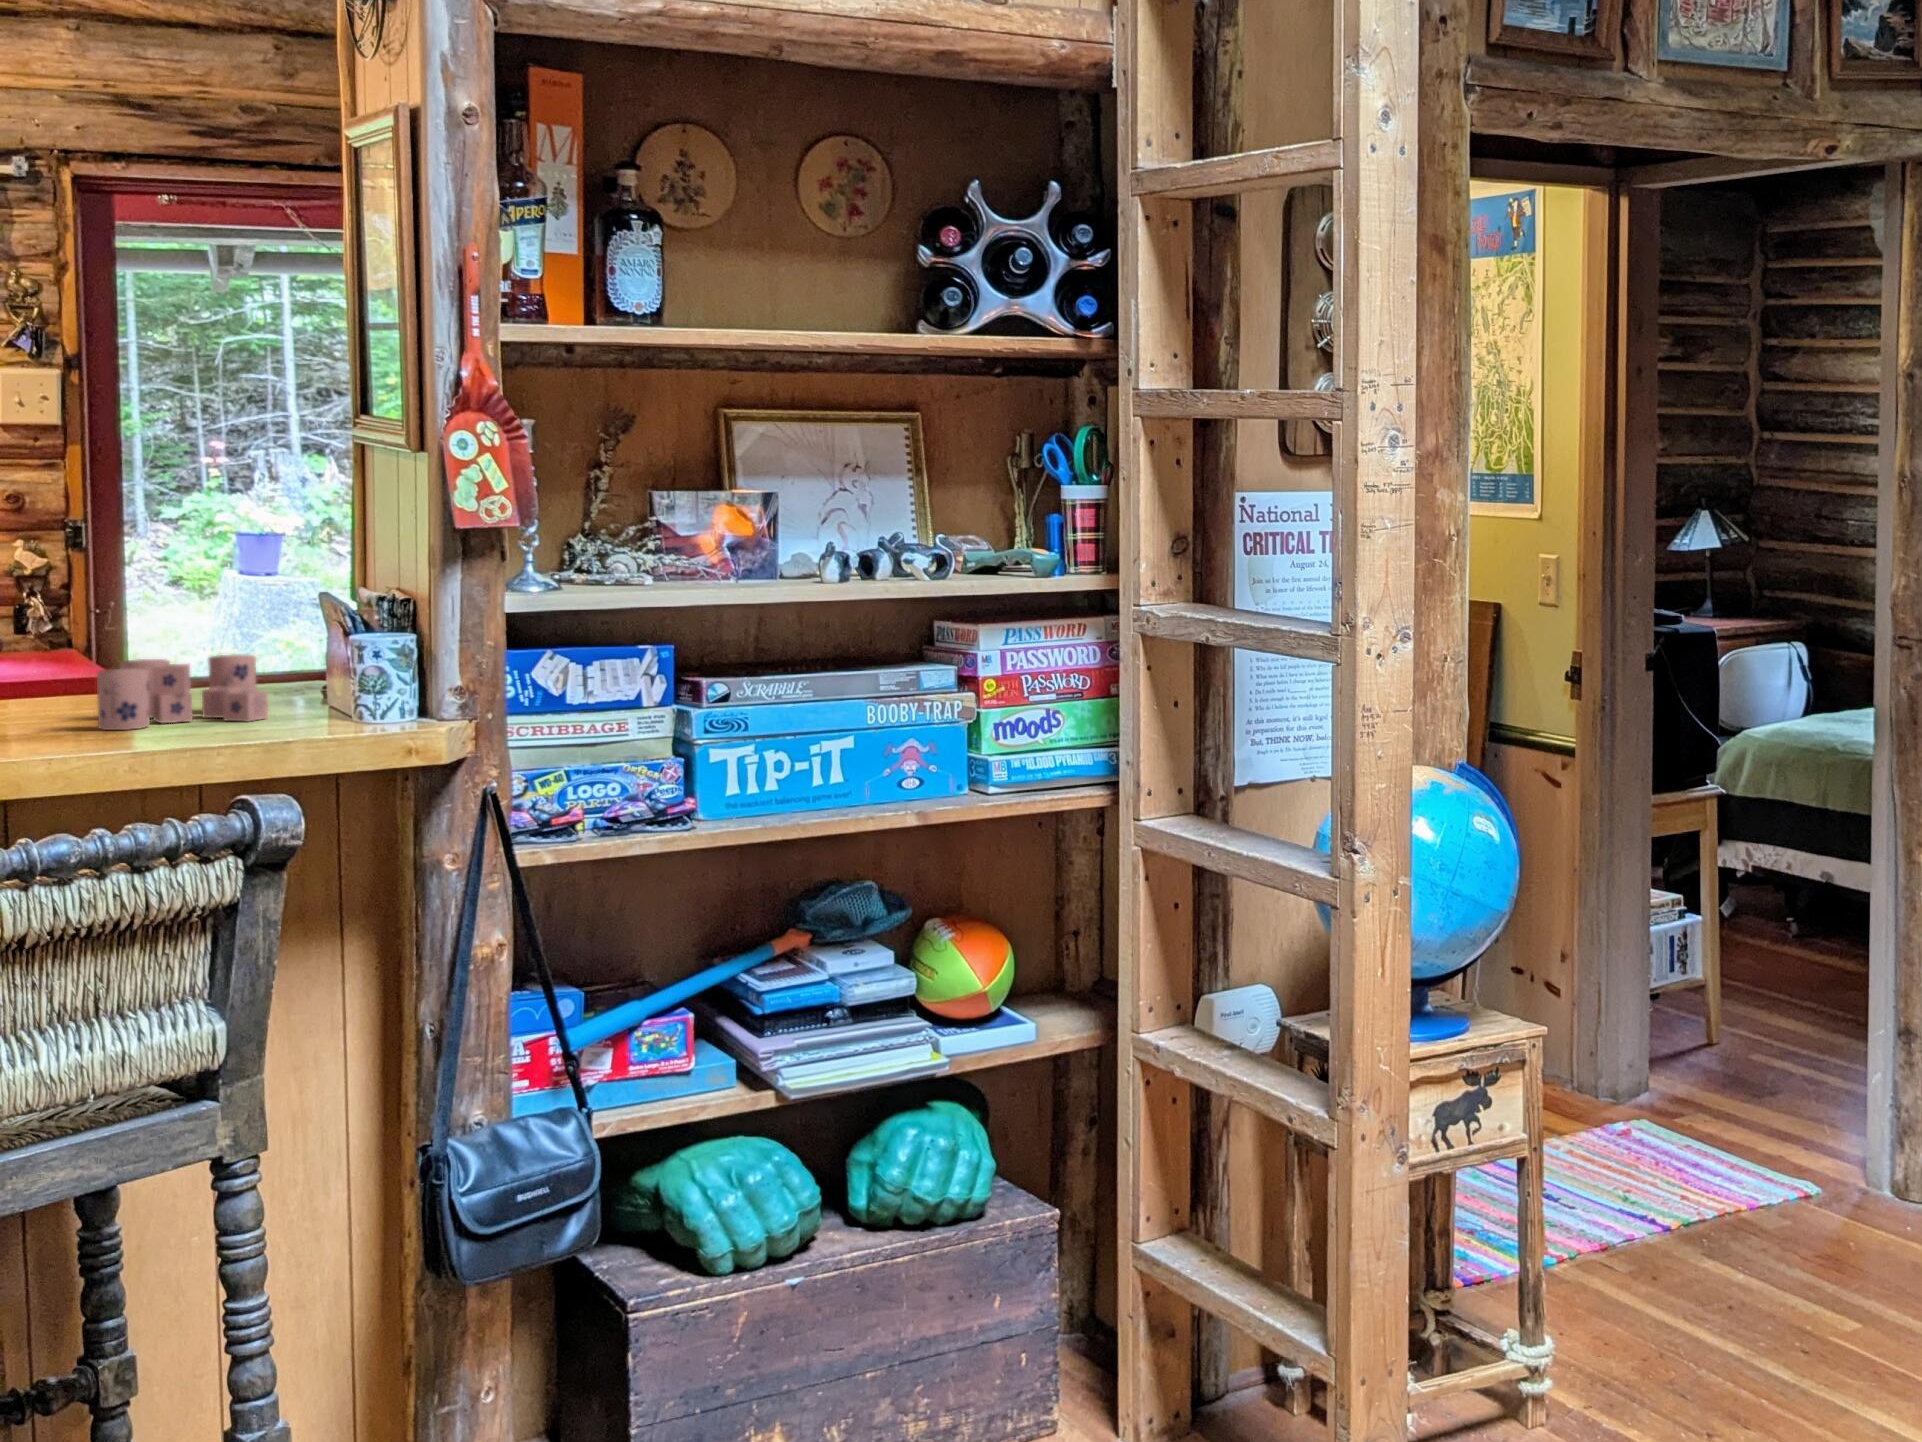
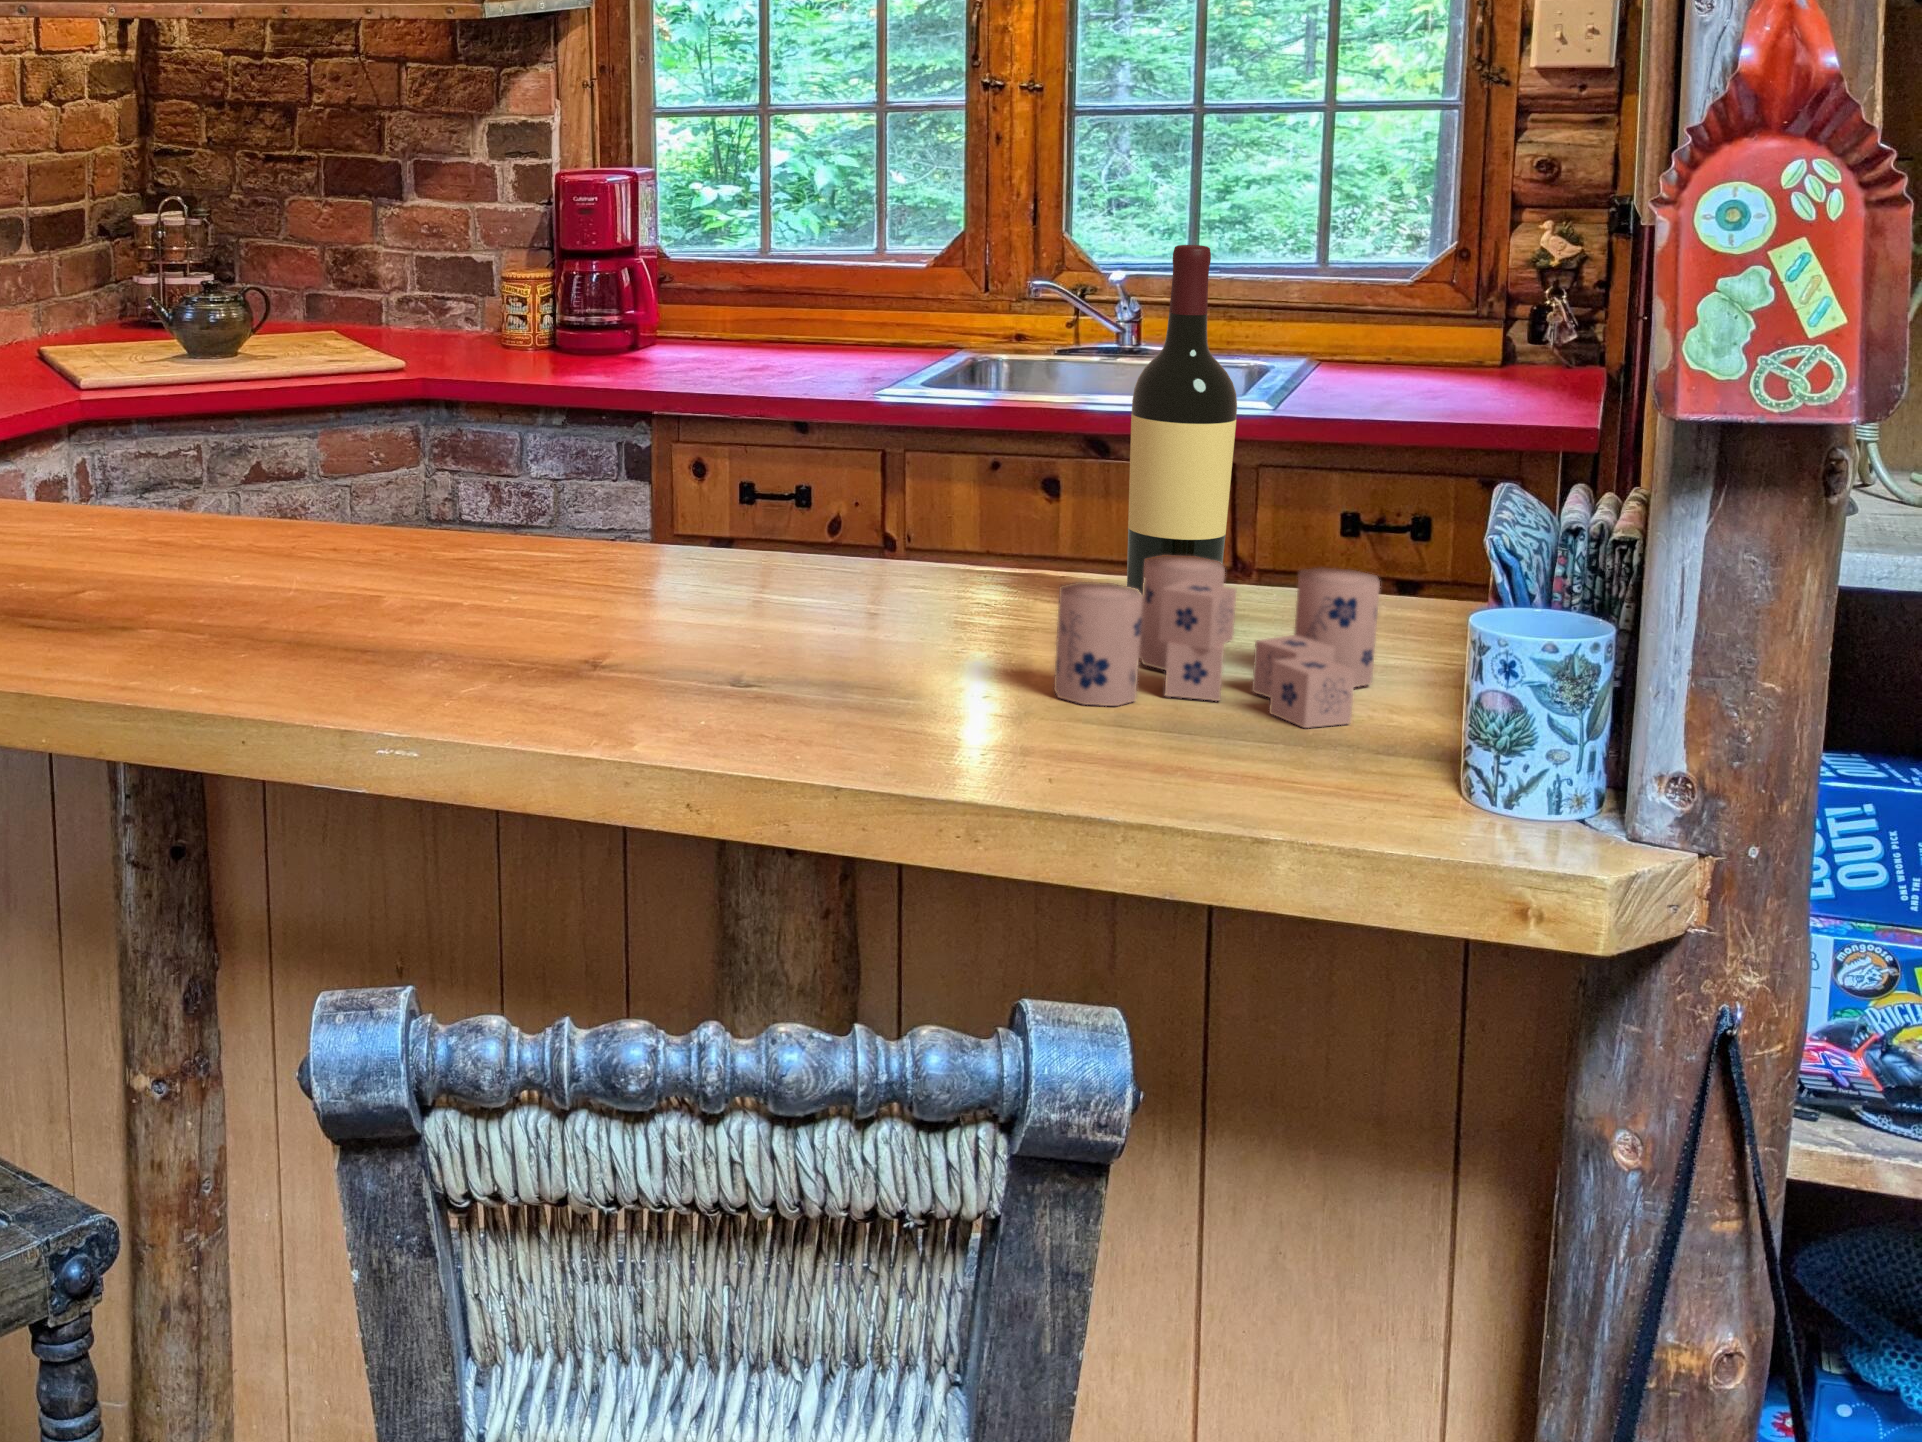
wine bottle: none [71,497,136,710] -> present [1127,245,1237,595]

